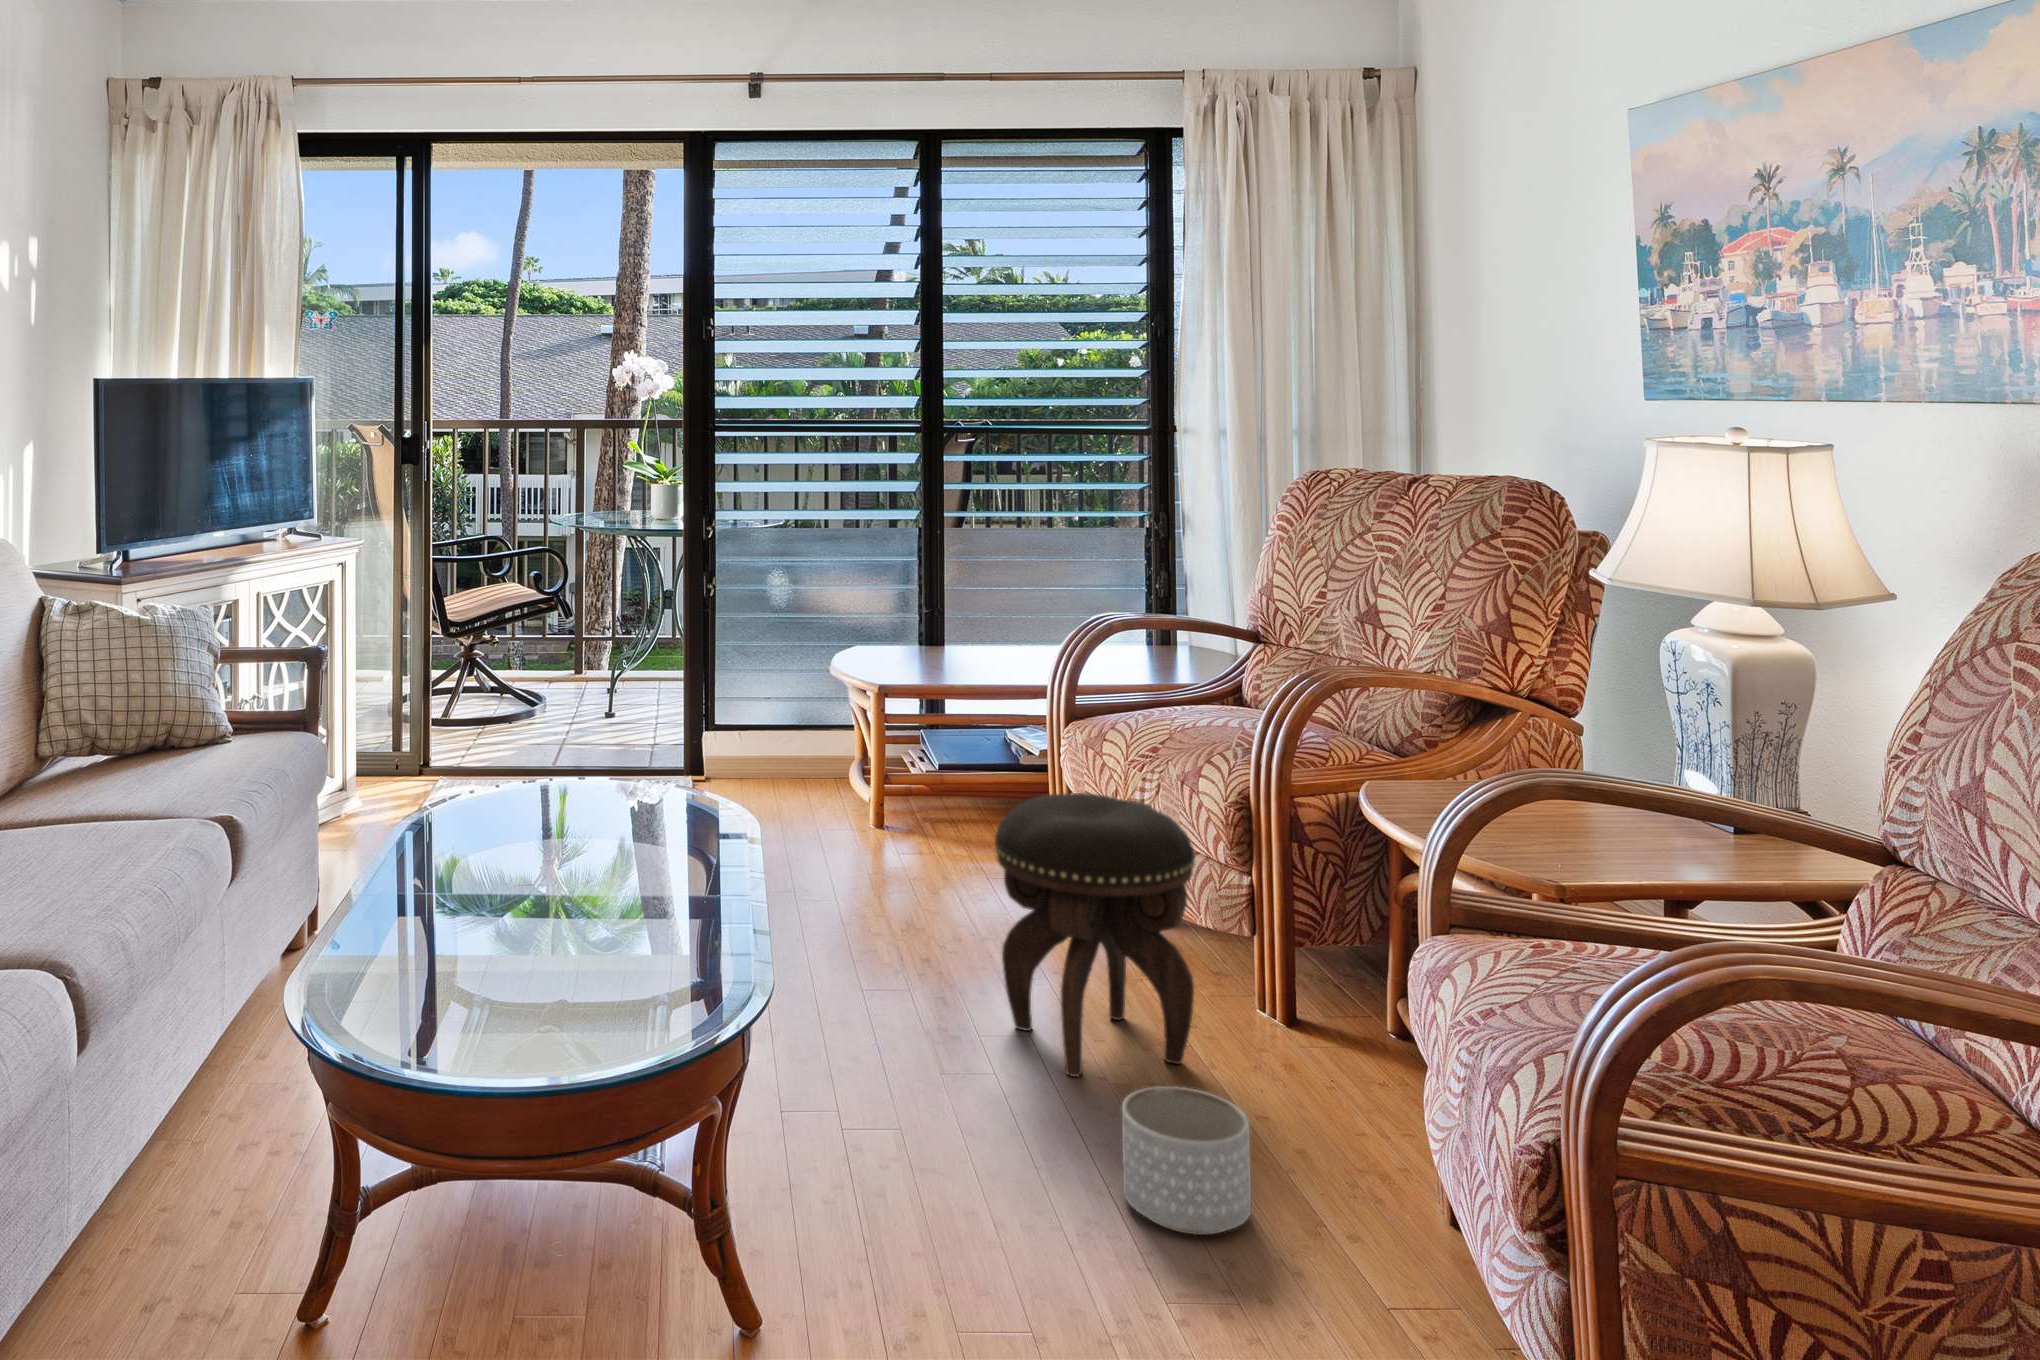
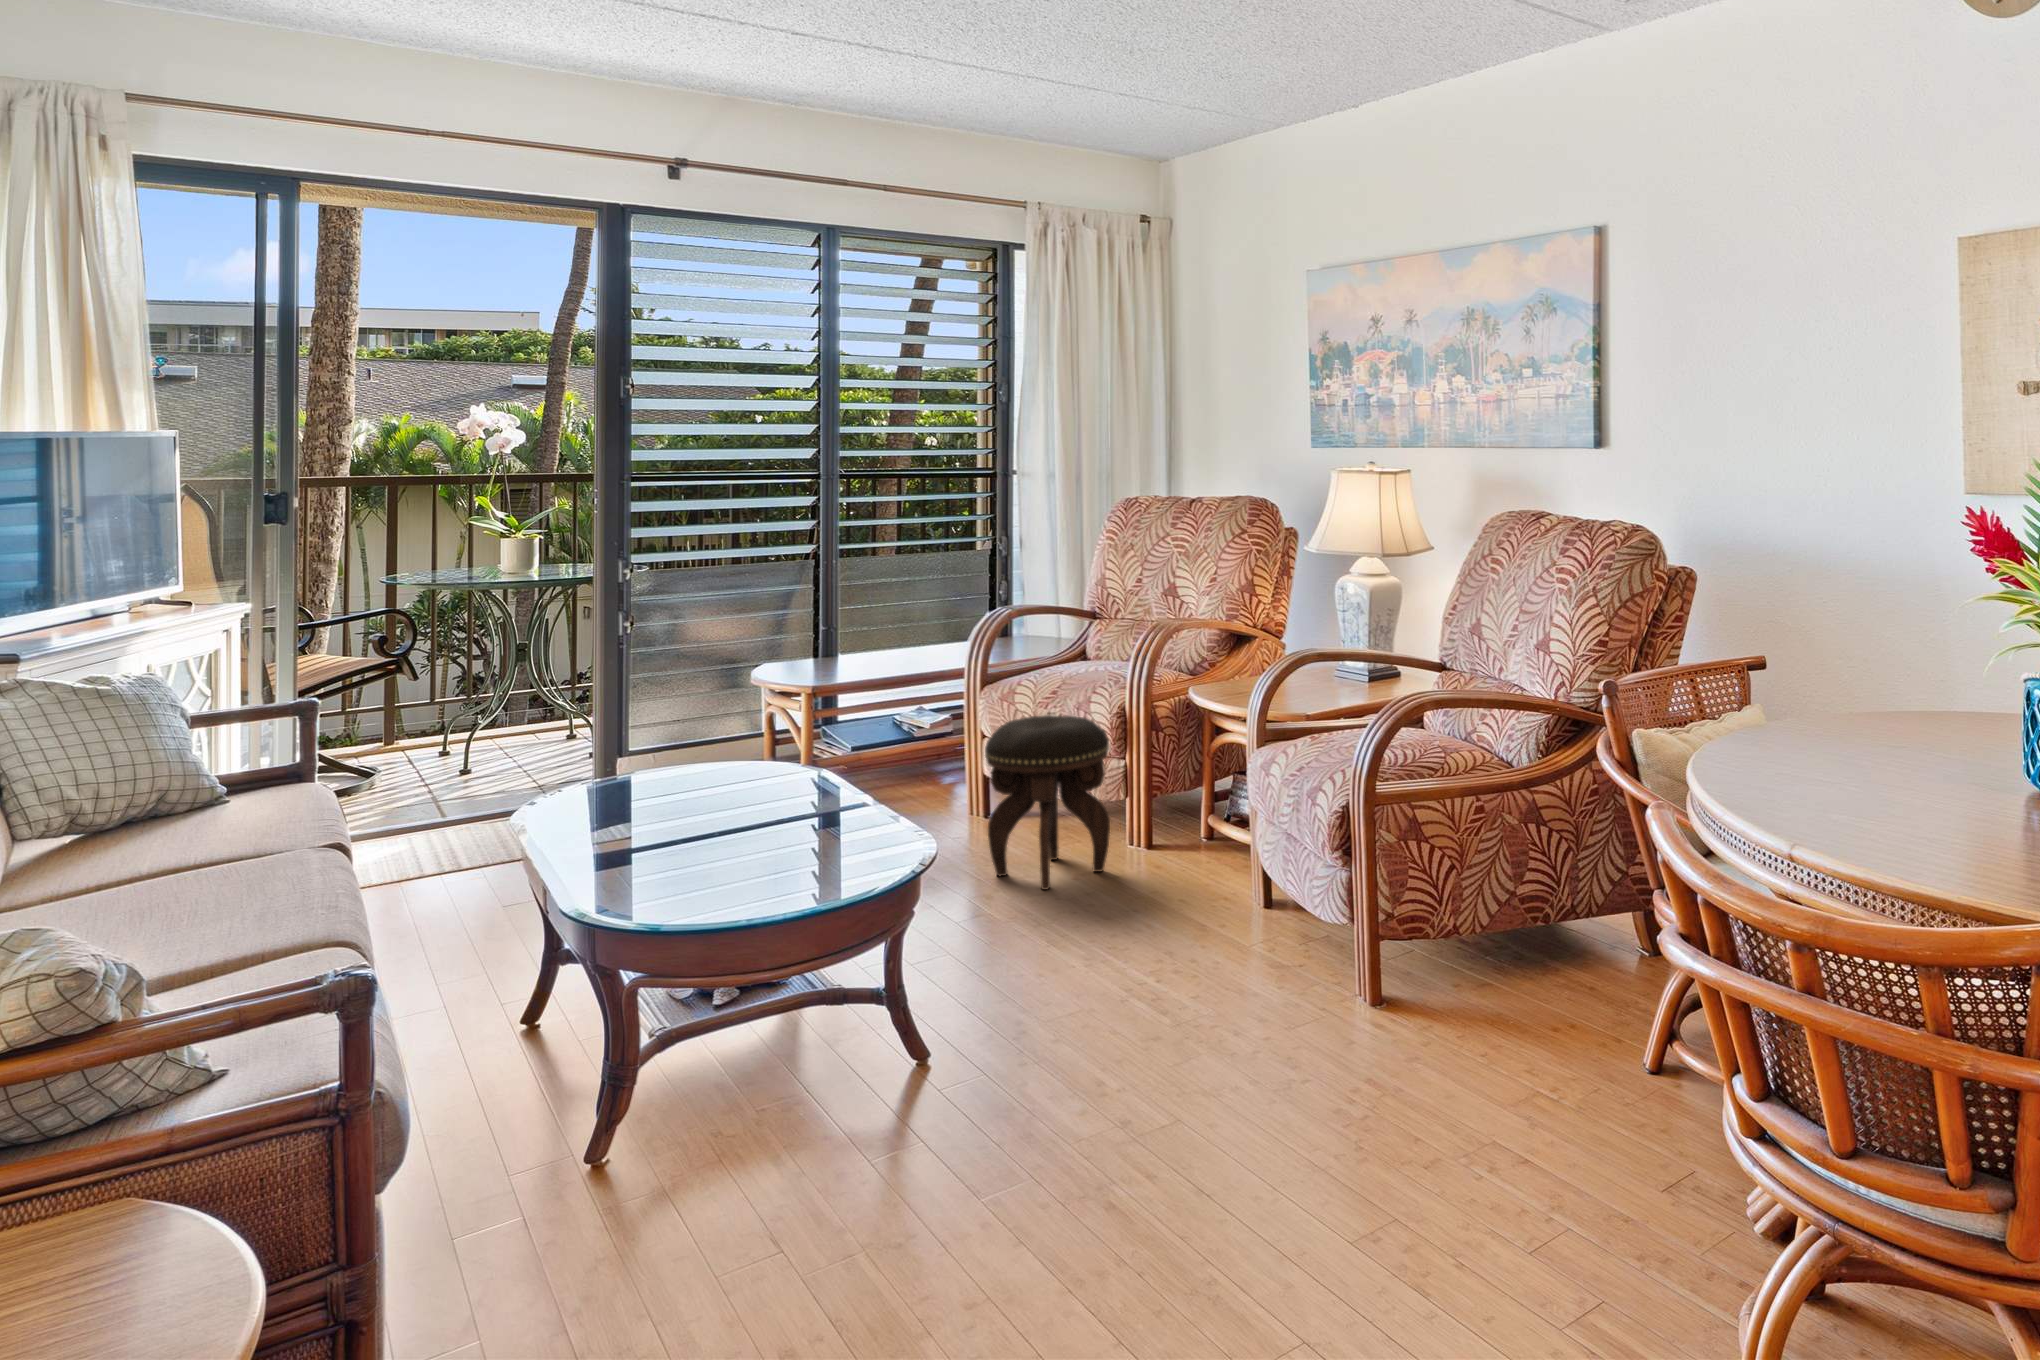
planter: present [1122,1086,1251,1235] -> none [1103,862,1175,937]

